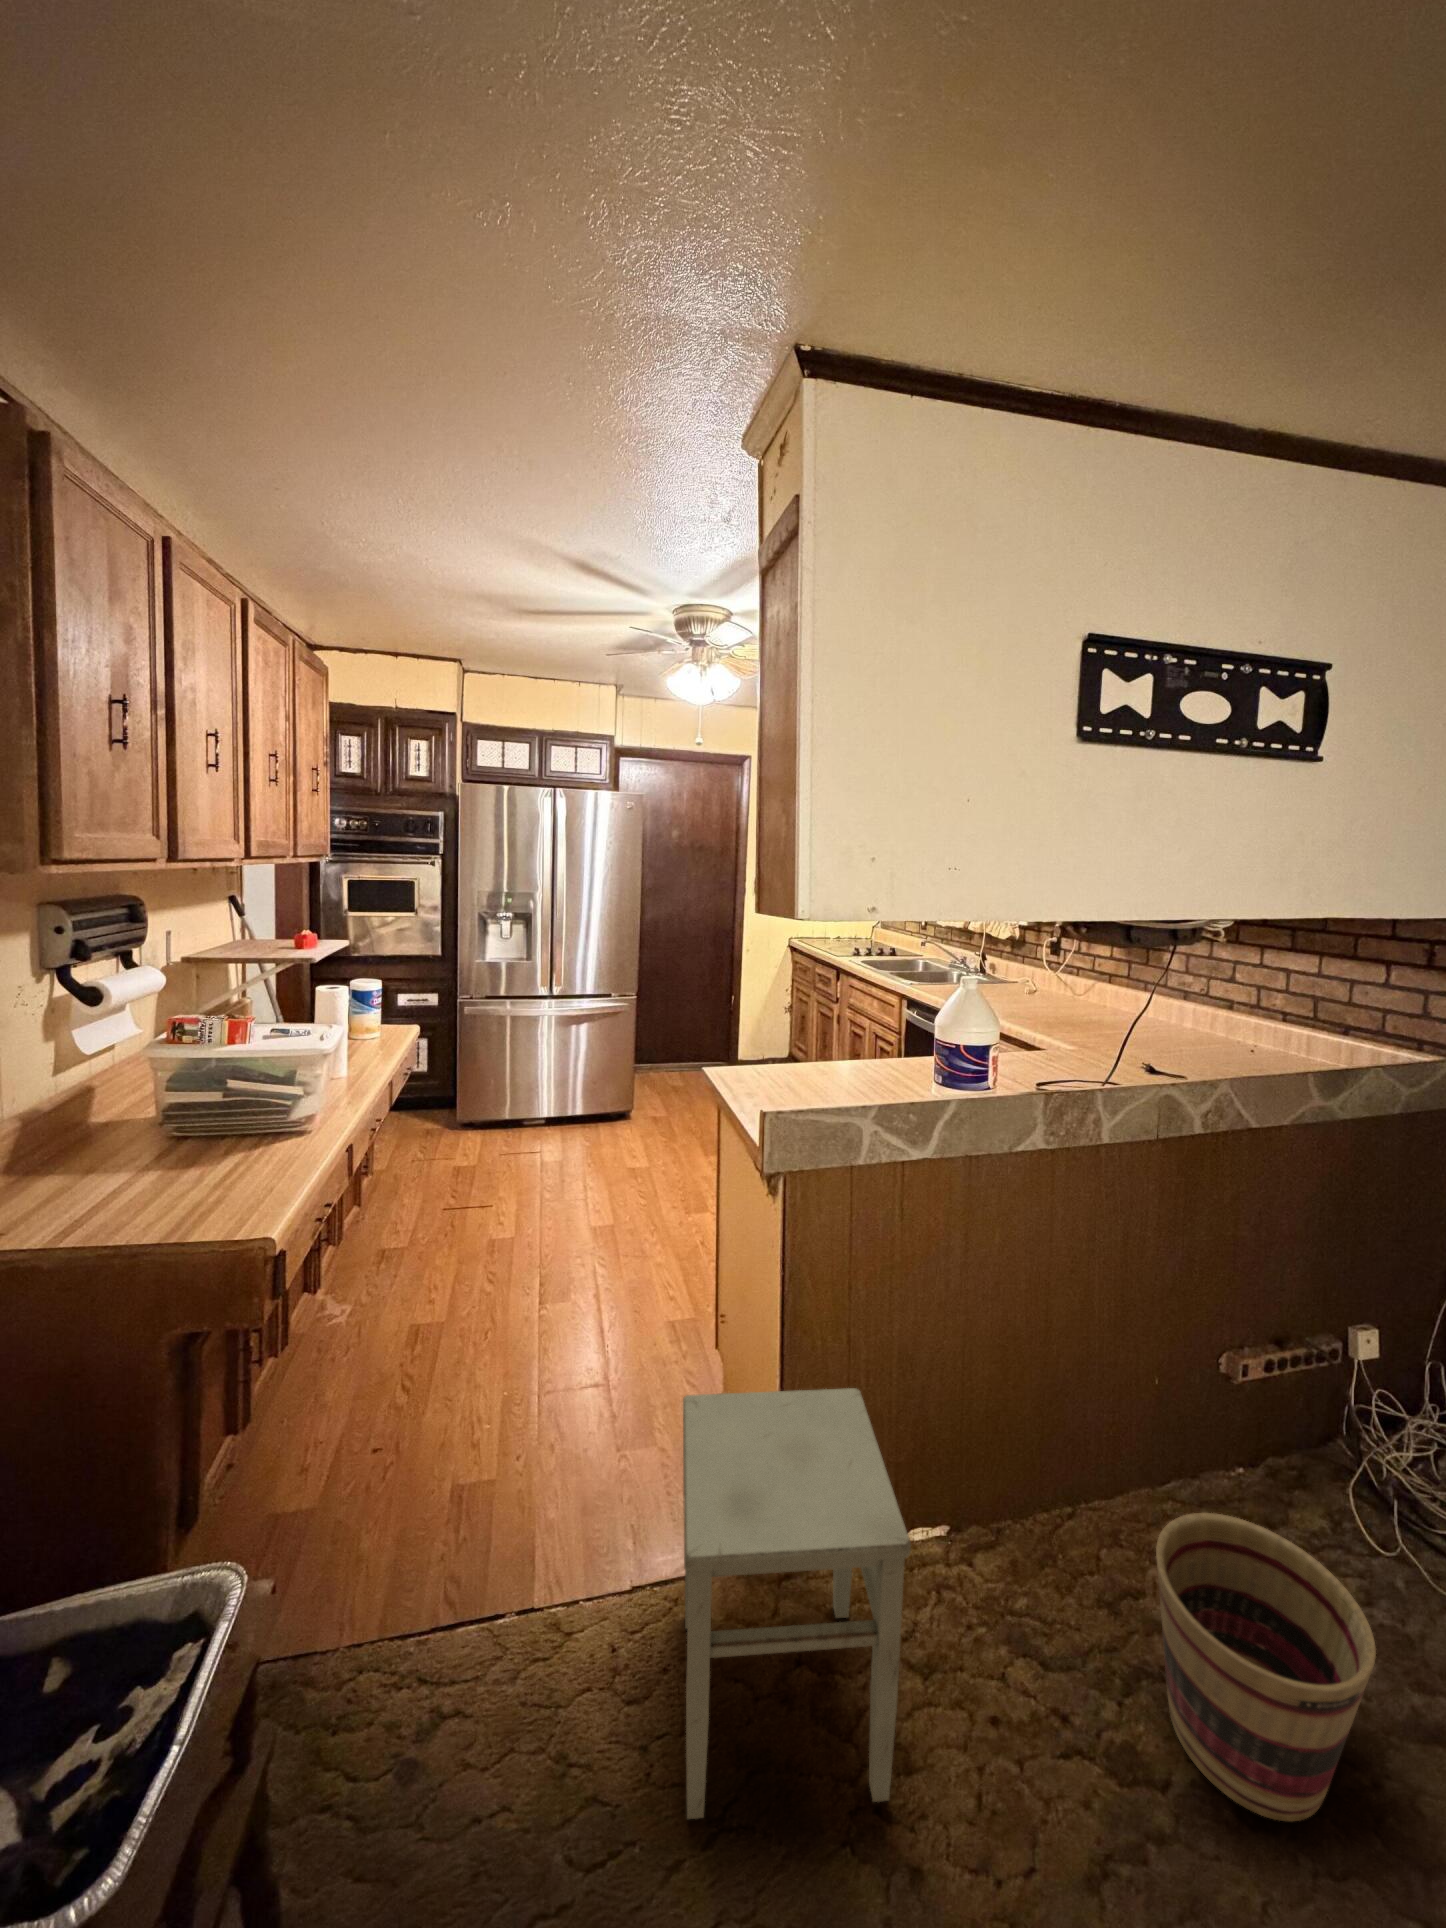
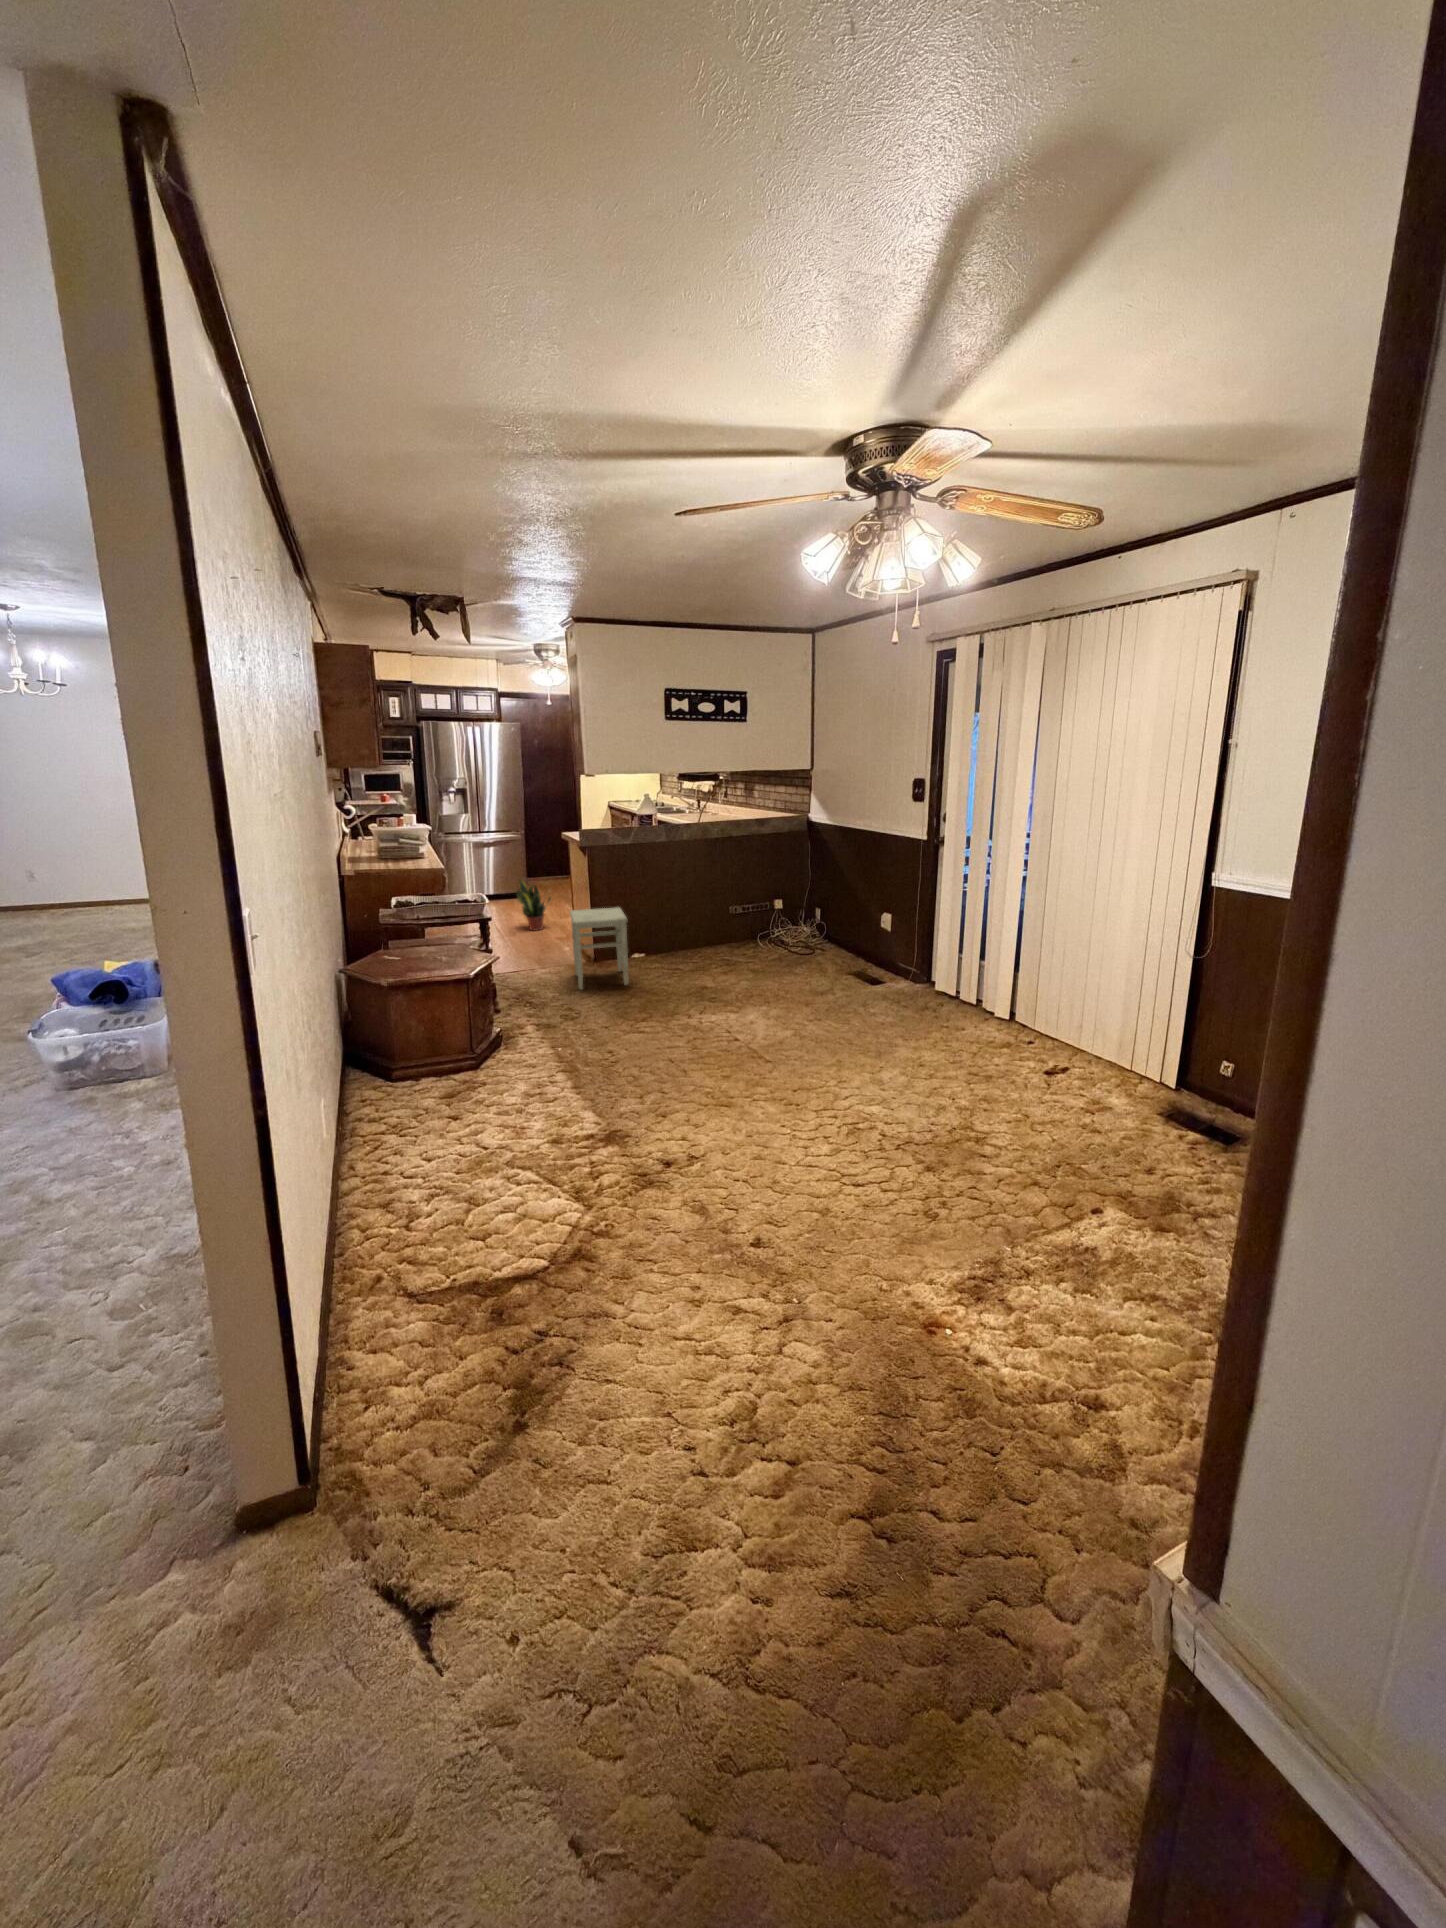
potted plant: none [582,1131,660,1258] -> present [517,880,551,931]
basket: present [1156,1513,1376,1822] -> none [695,929,740,979]

